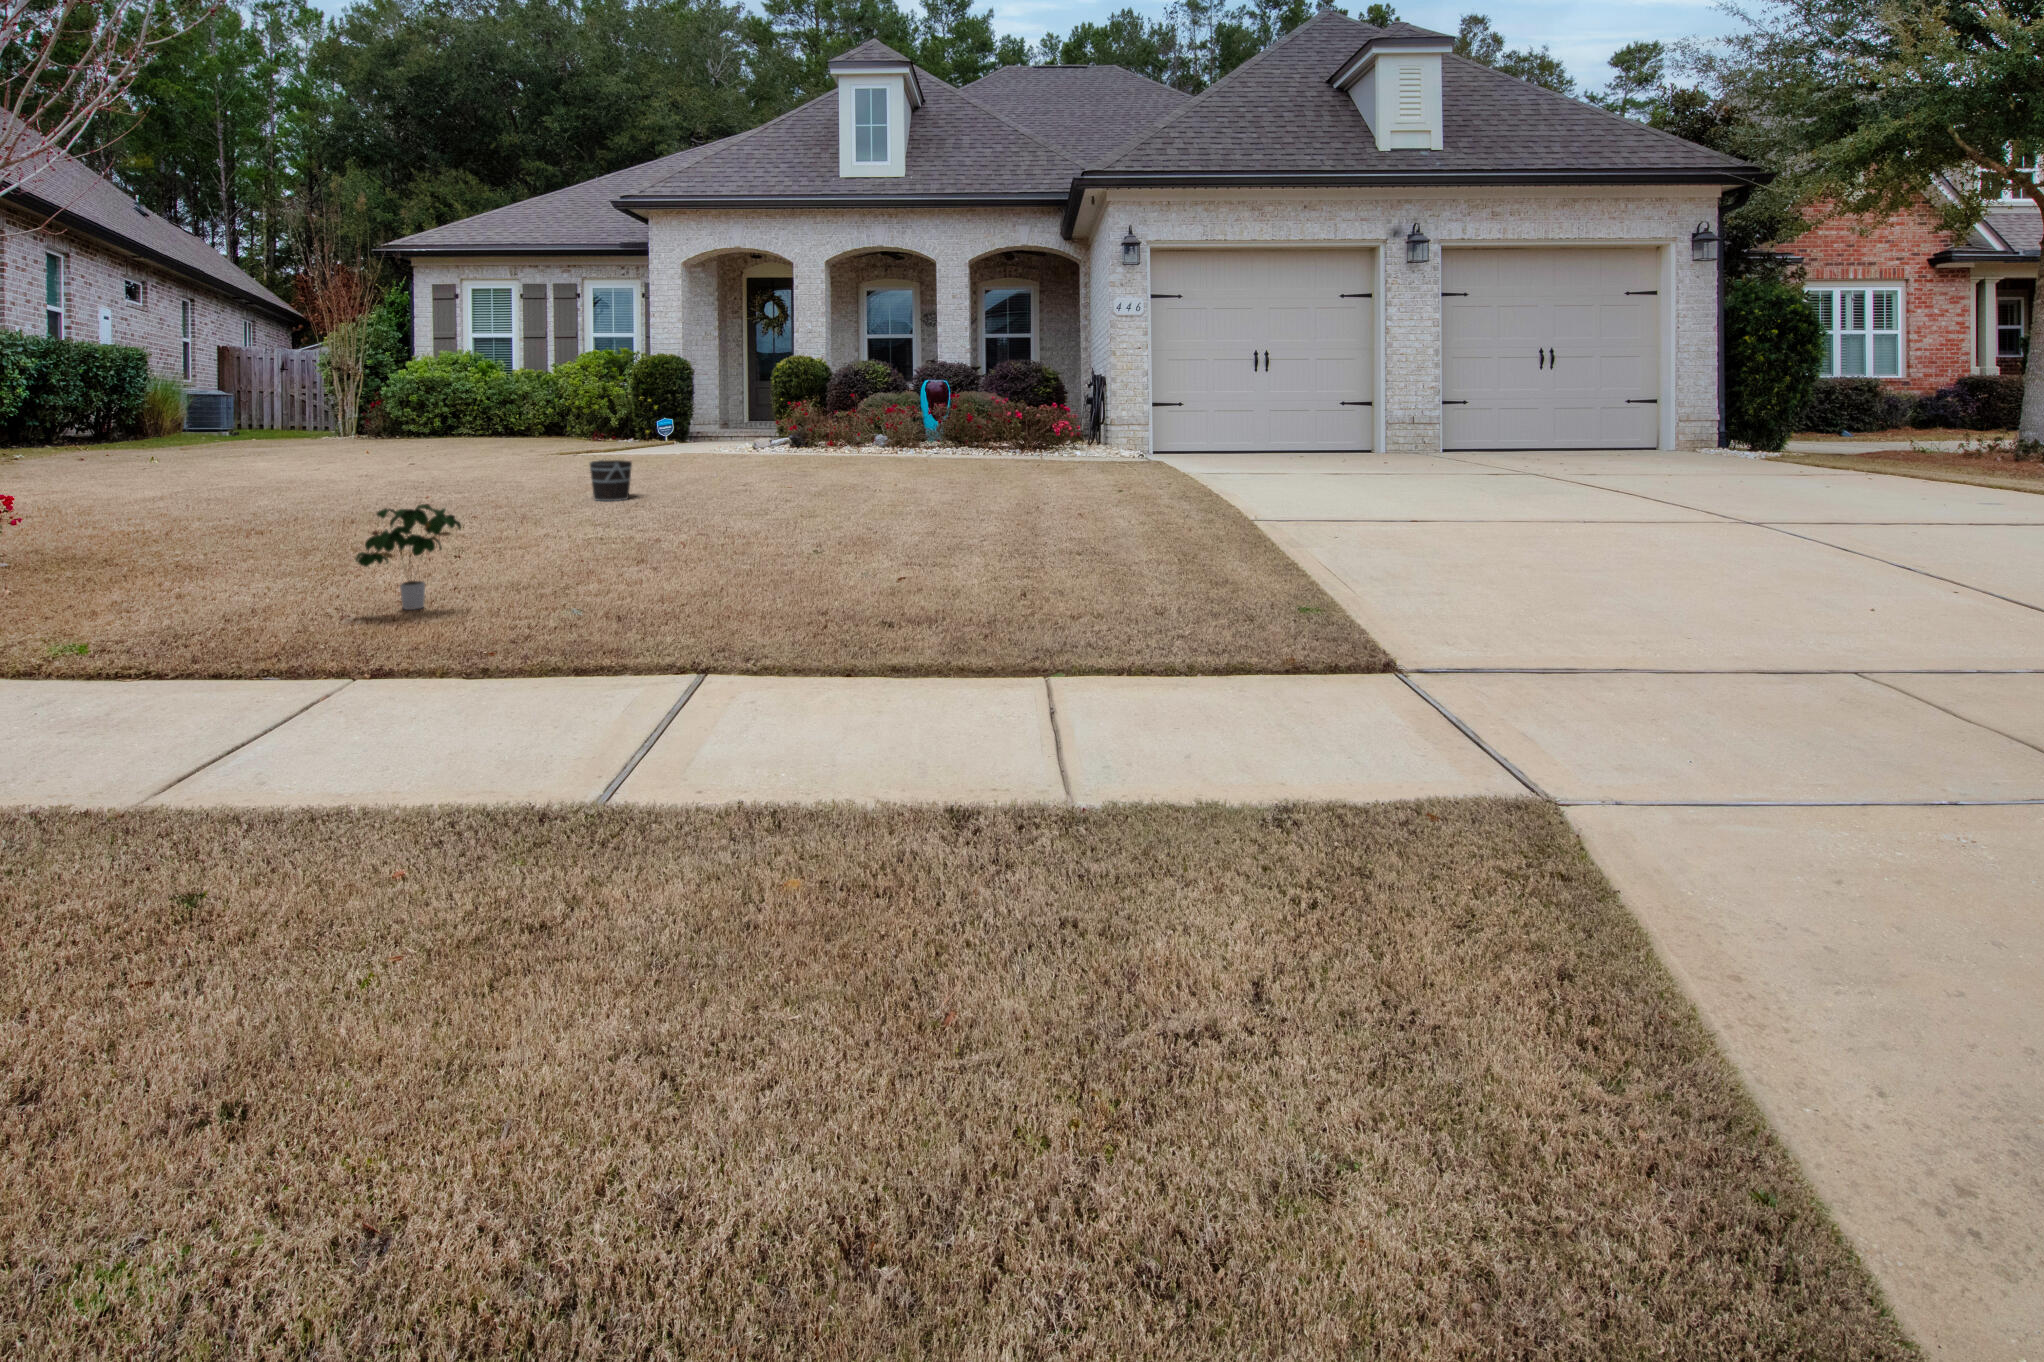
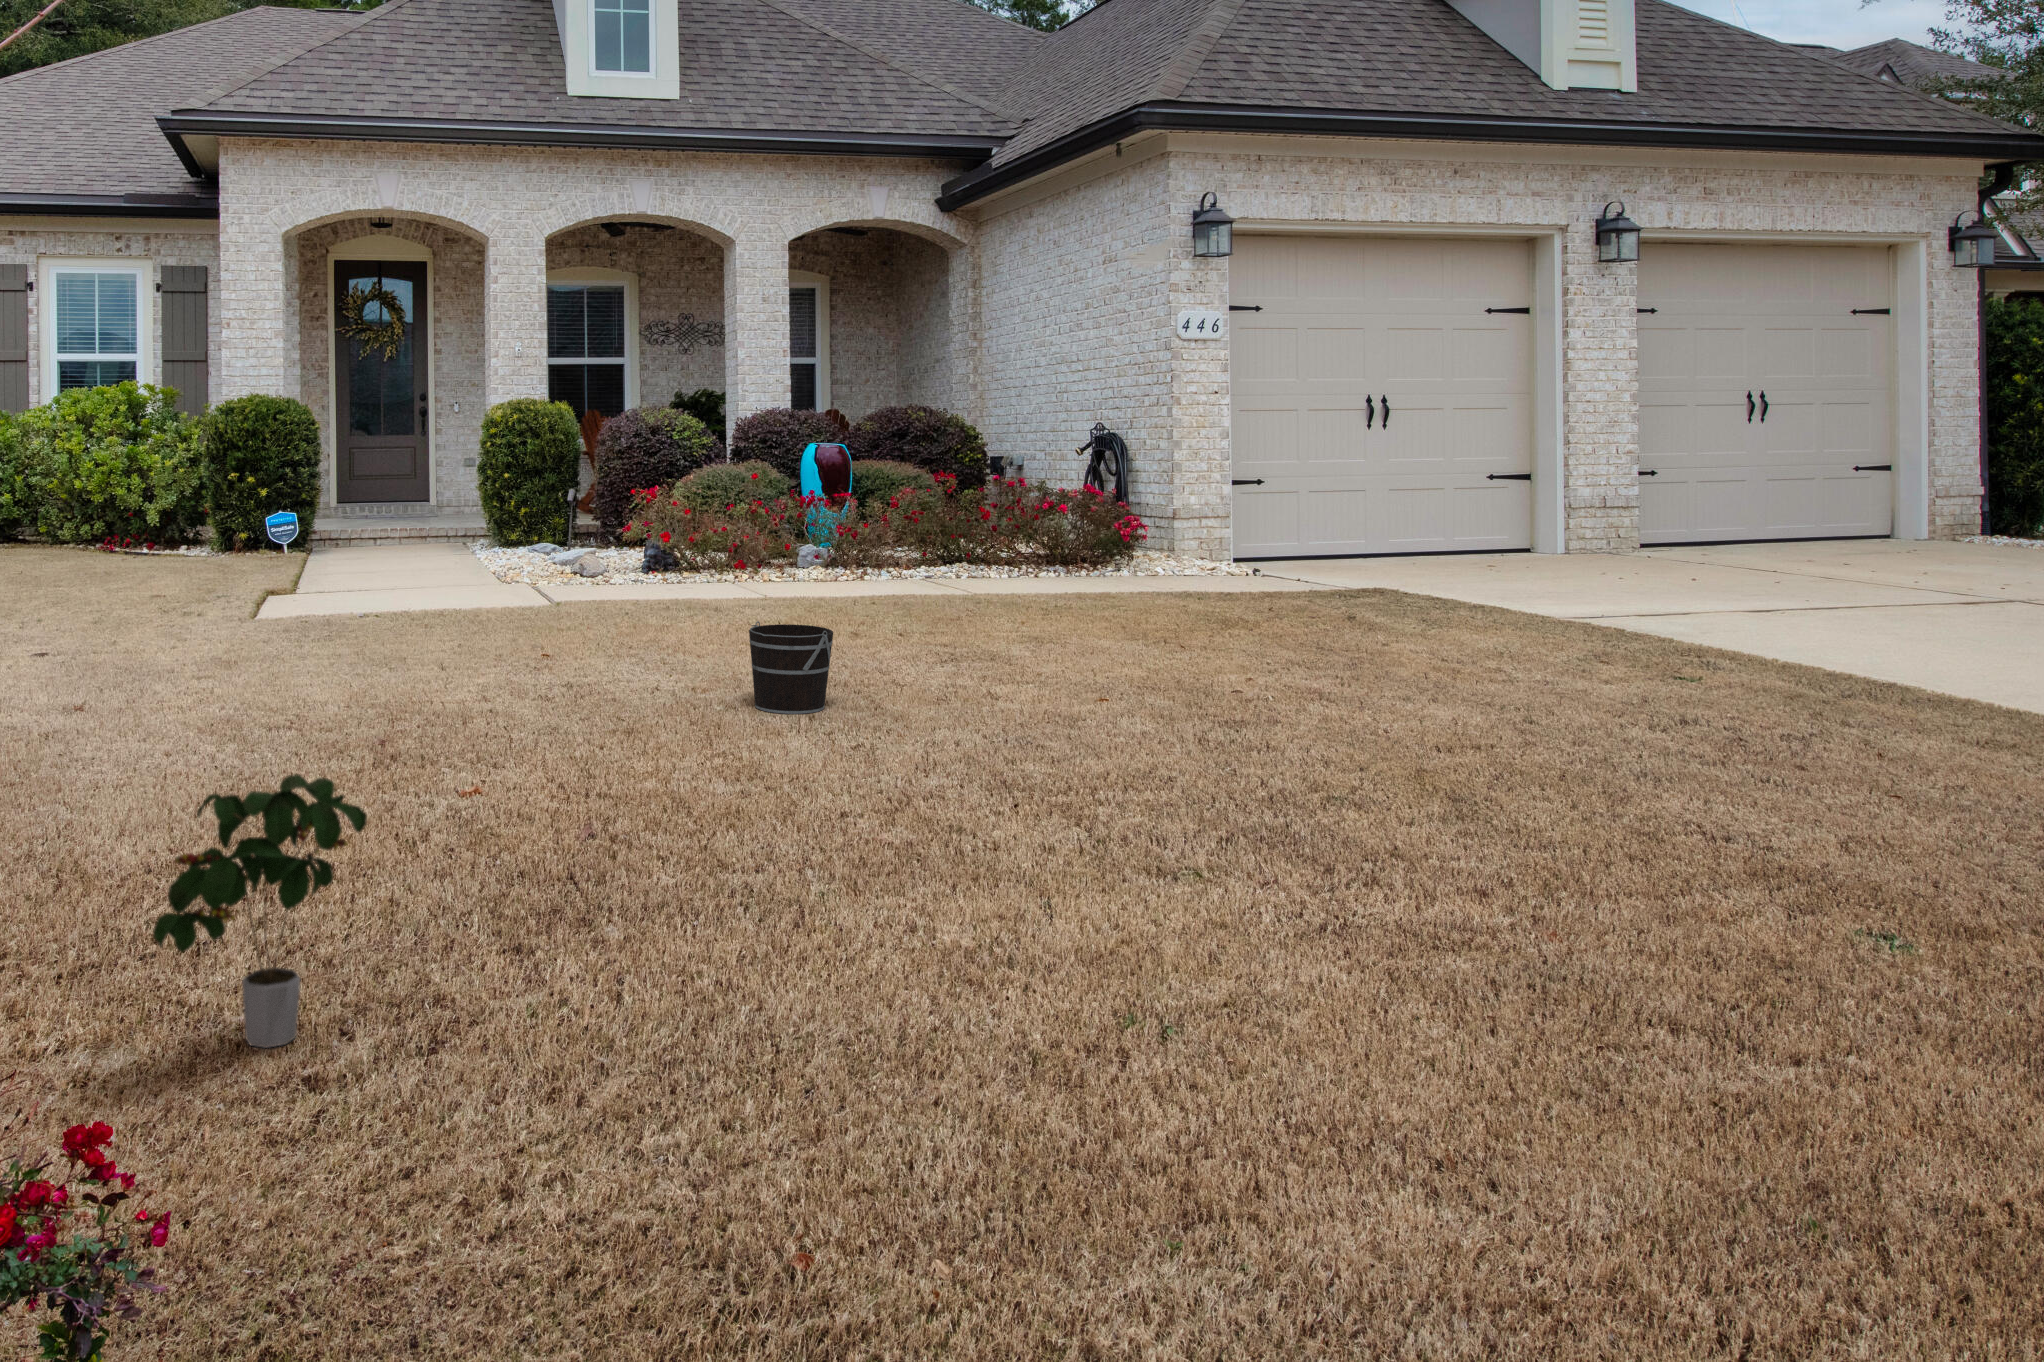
potted plant: present [355,504,461,610] -> present [153,774,367,1048]

